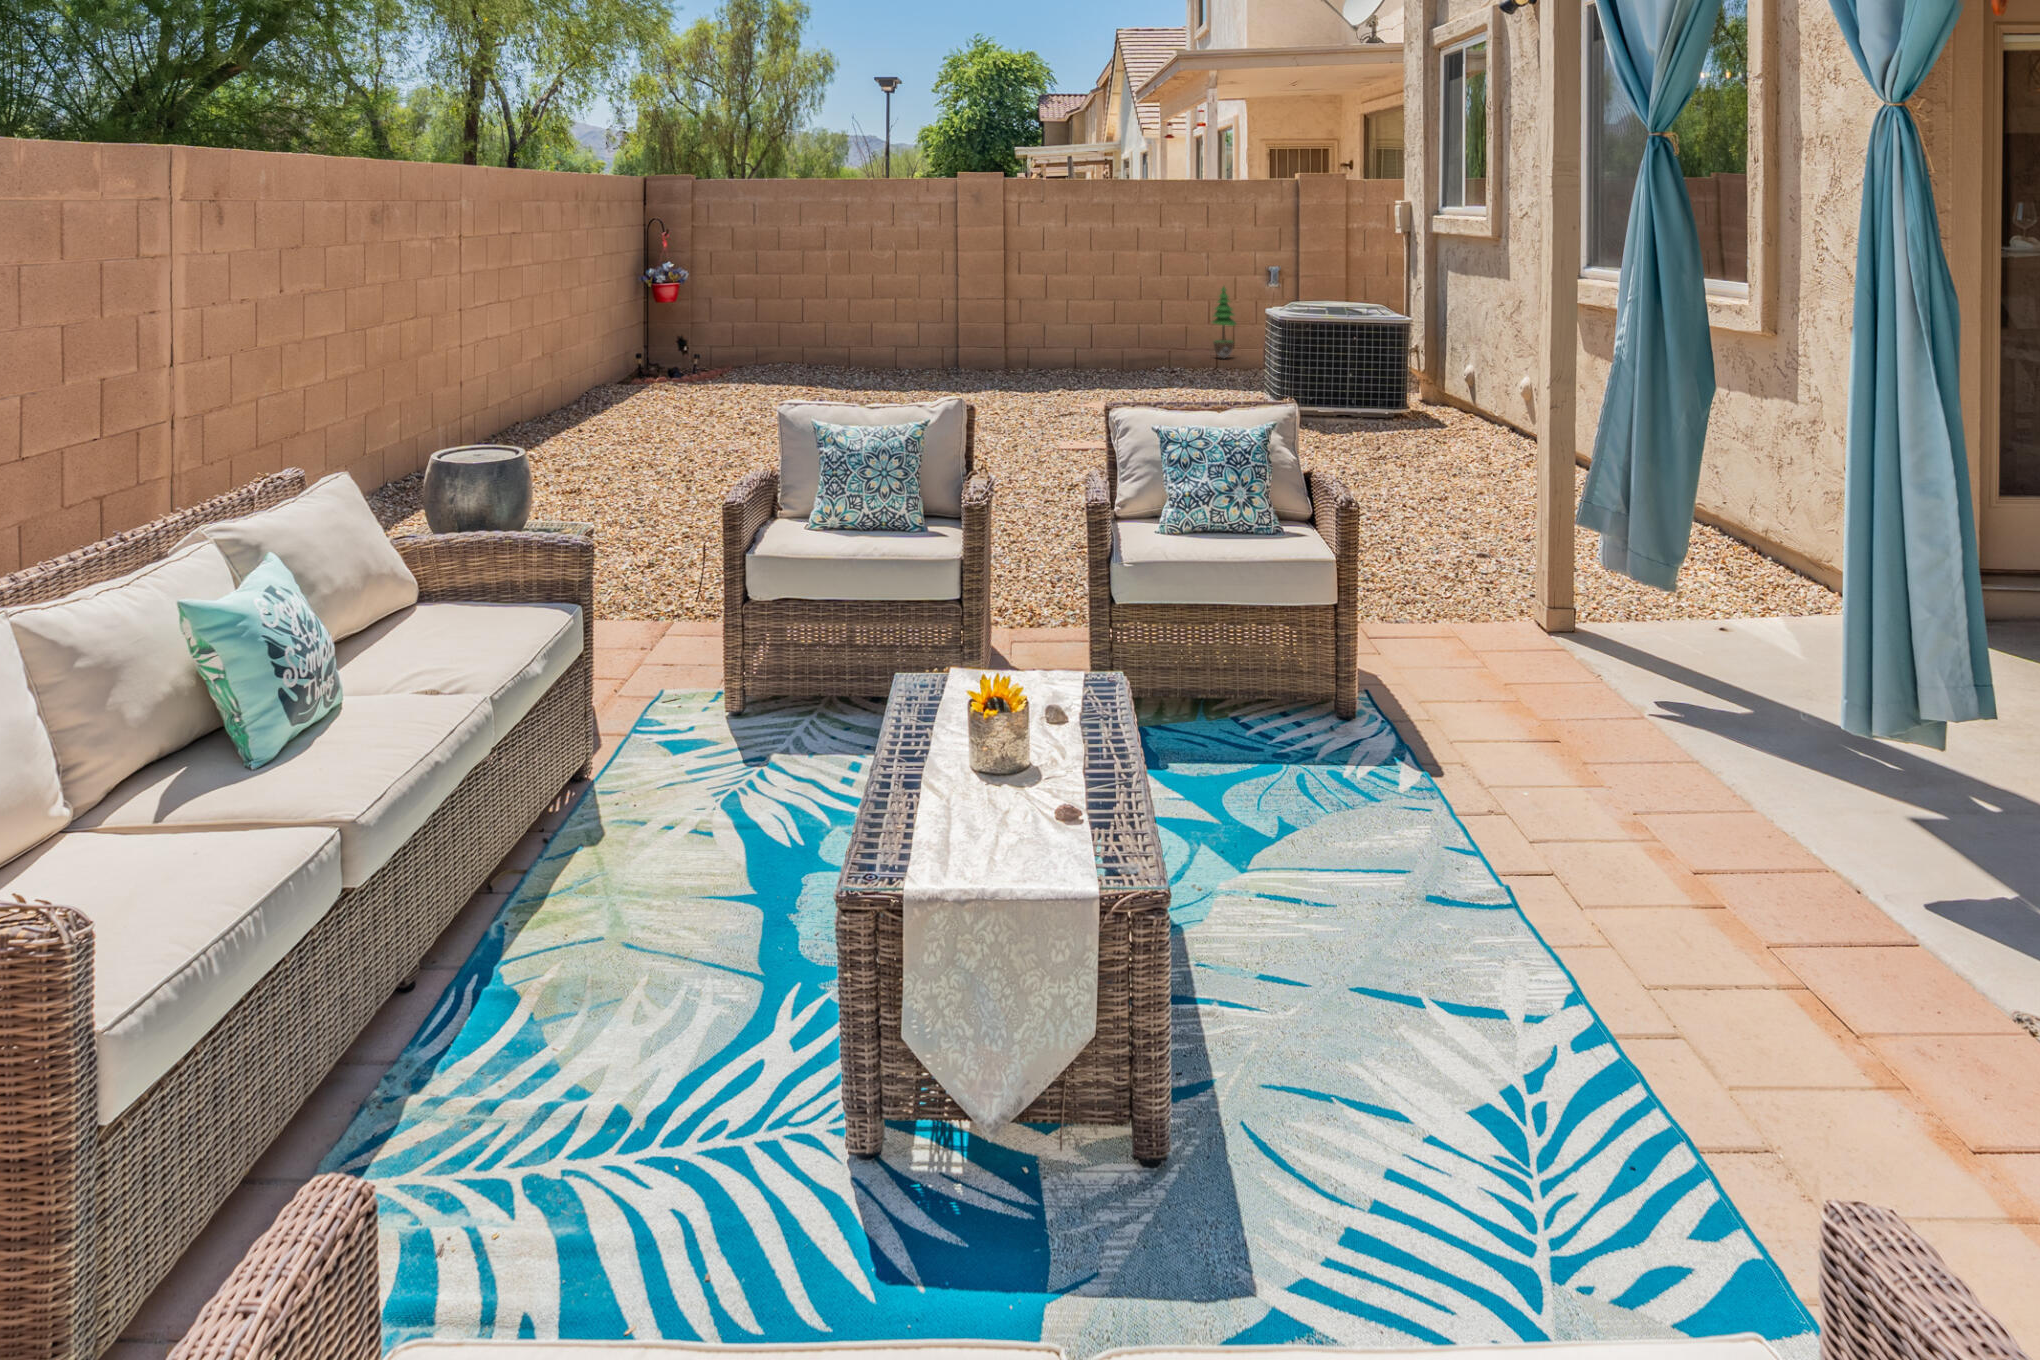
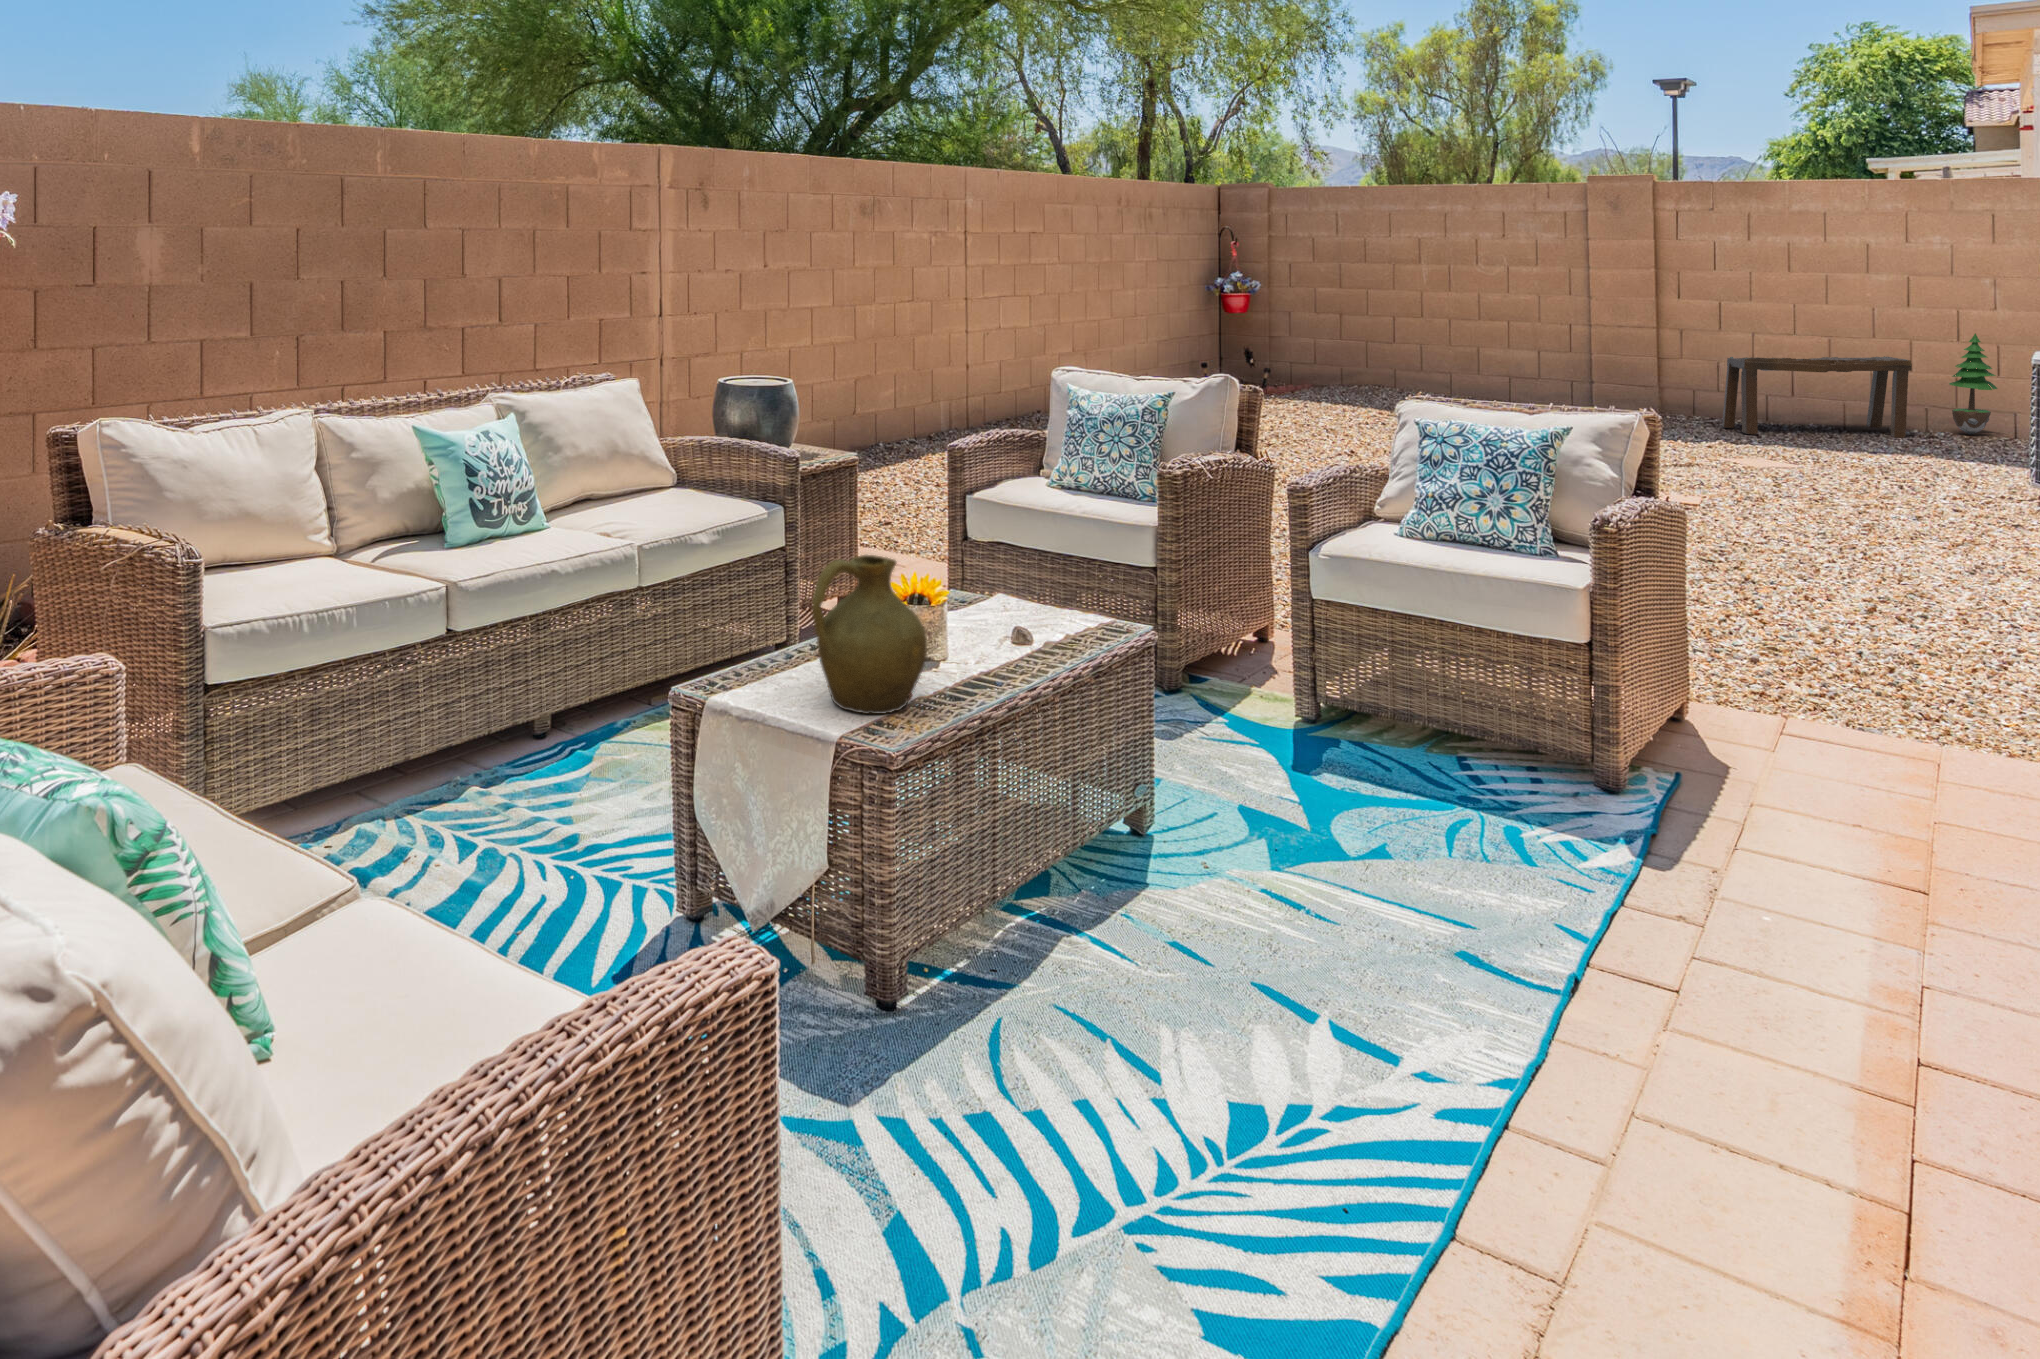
bench: none [1081,304,1195,372] -> present [1722,356,1912,438]
pitcher: none [969,685,1088,862] -> present [811,555,927,714]

